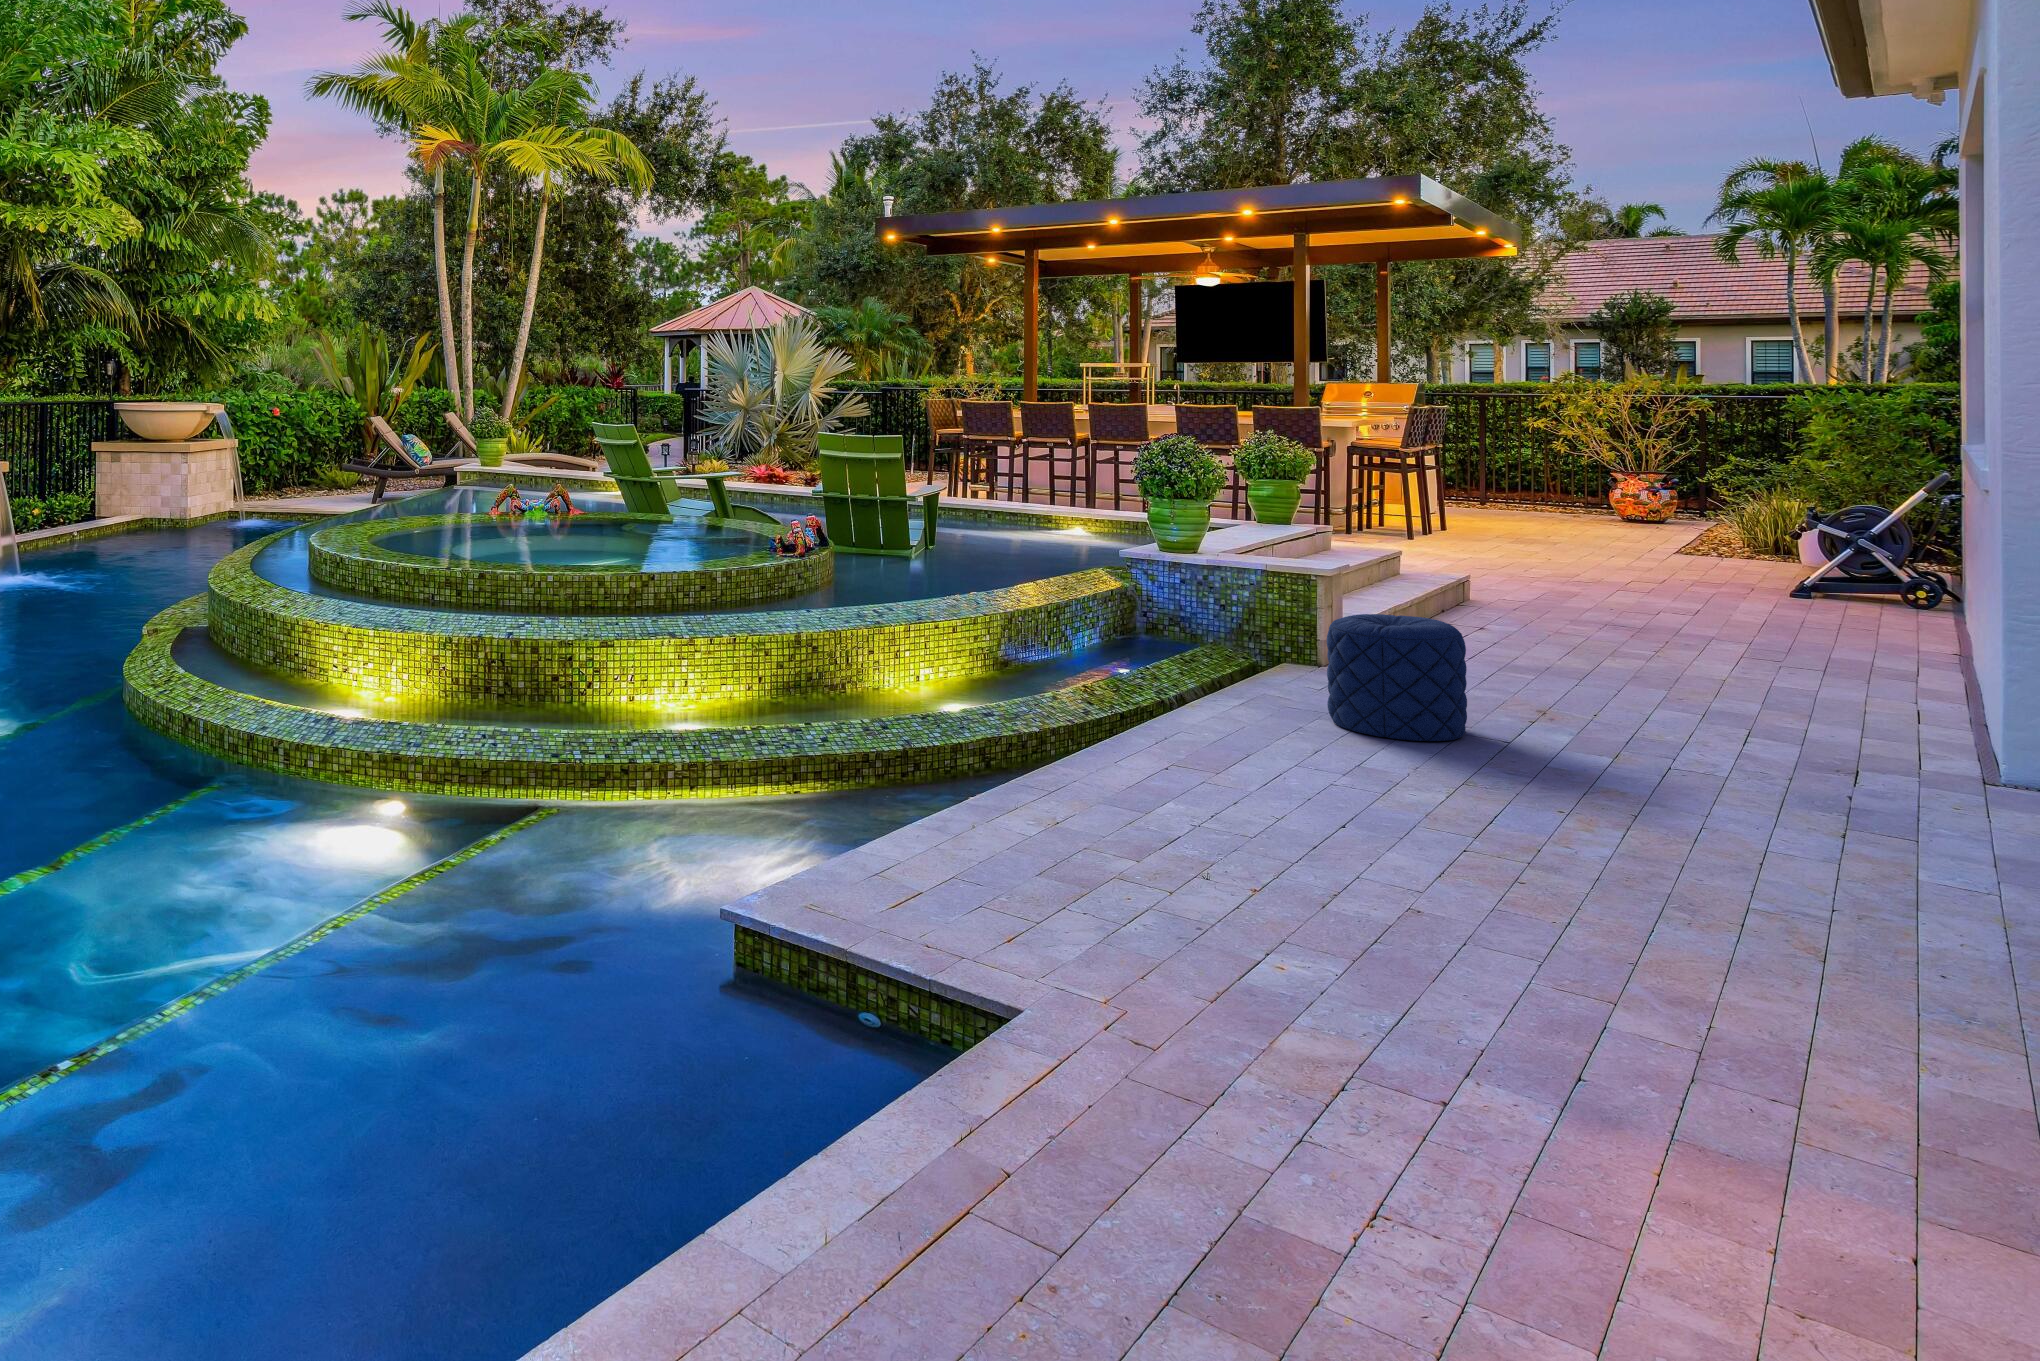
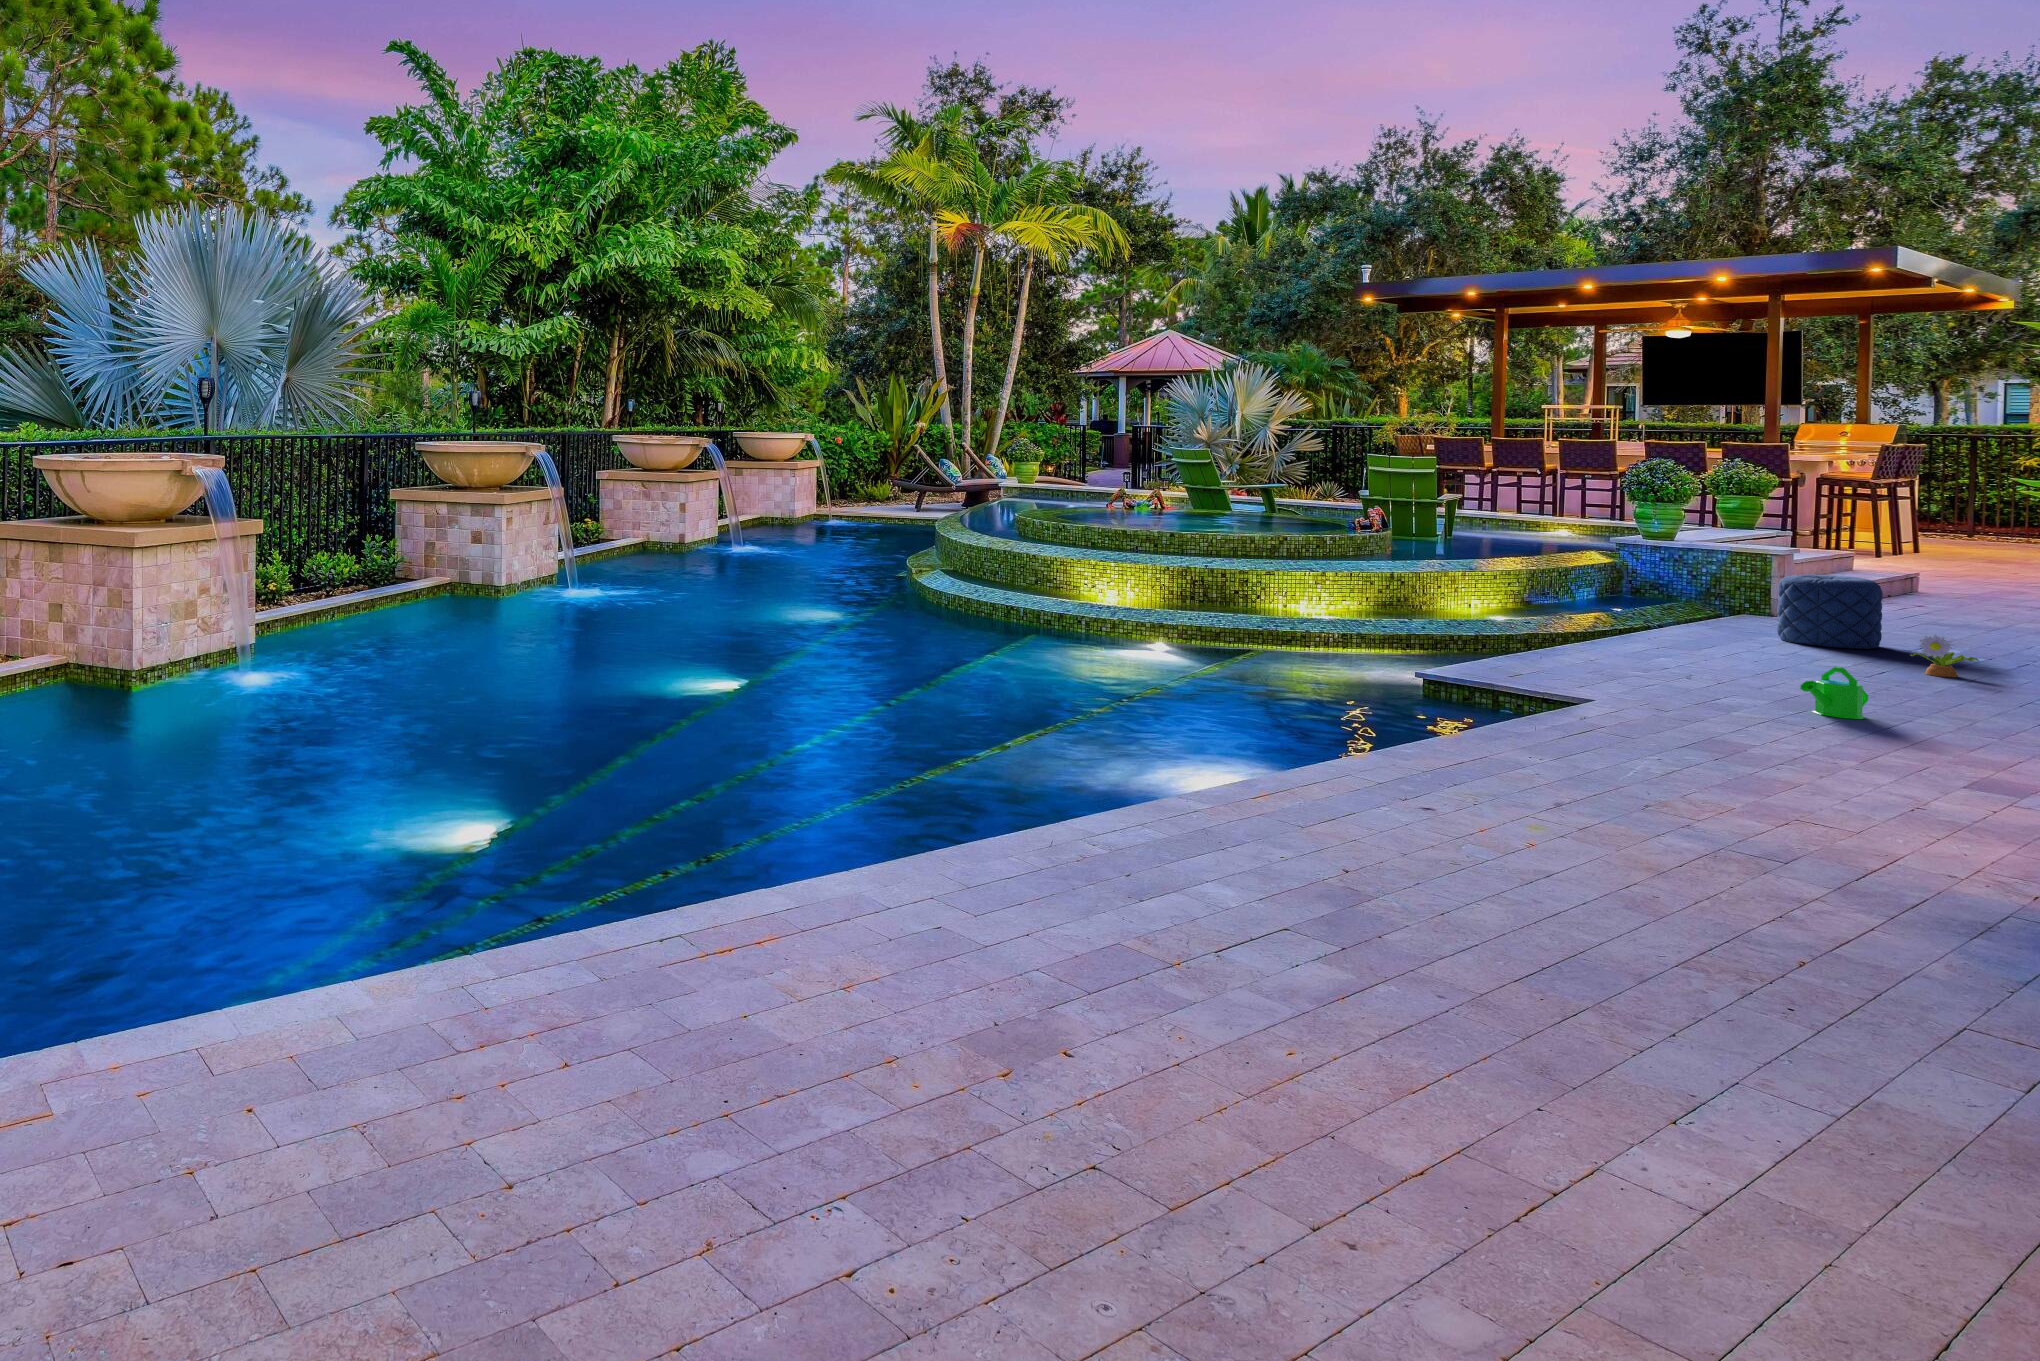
decorative plant: none [1527,745,1633,822] -> present [1910,635,1979,677]
watering can: none [1400,915,1527,1051] -> present [1800,666,1868,719]

